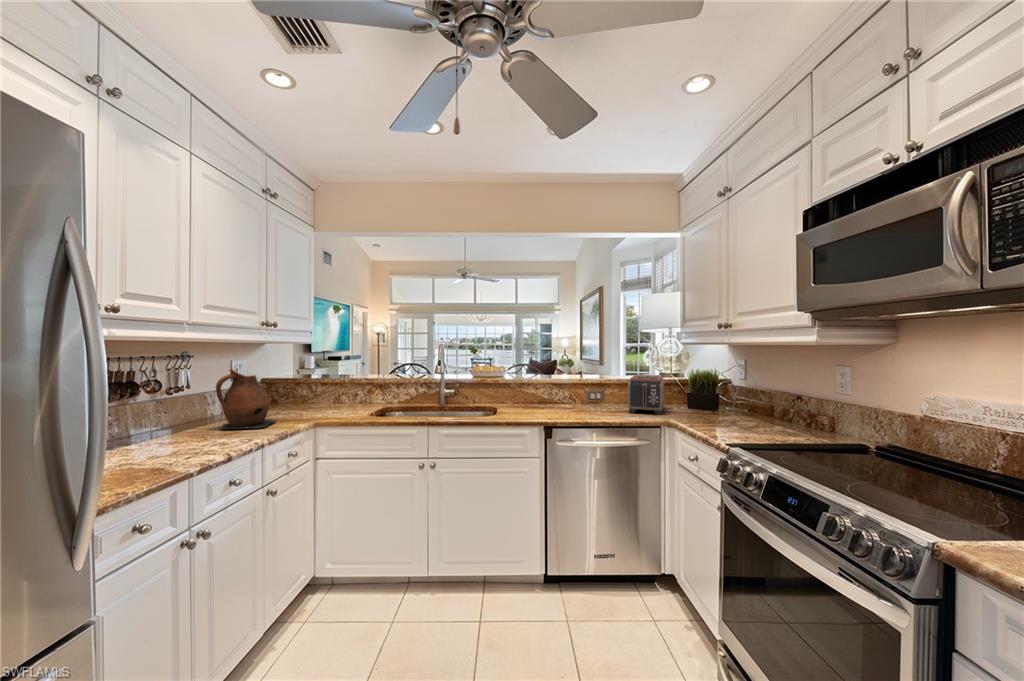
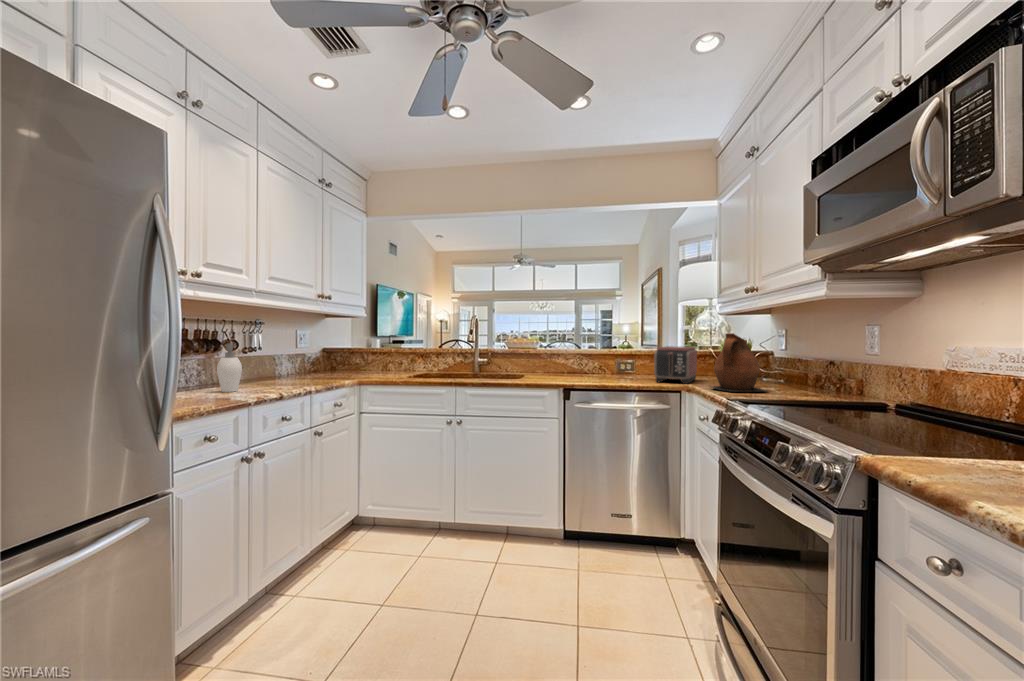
ceramic pitcher: present [216,369,277,429] -> present [712,333,767,392]
soap dispenser: none [138,390,182,451] -> present [217,344,242,392]

